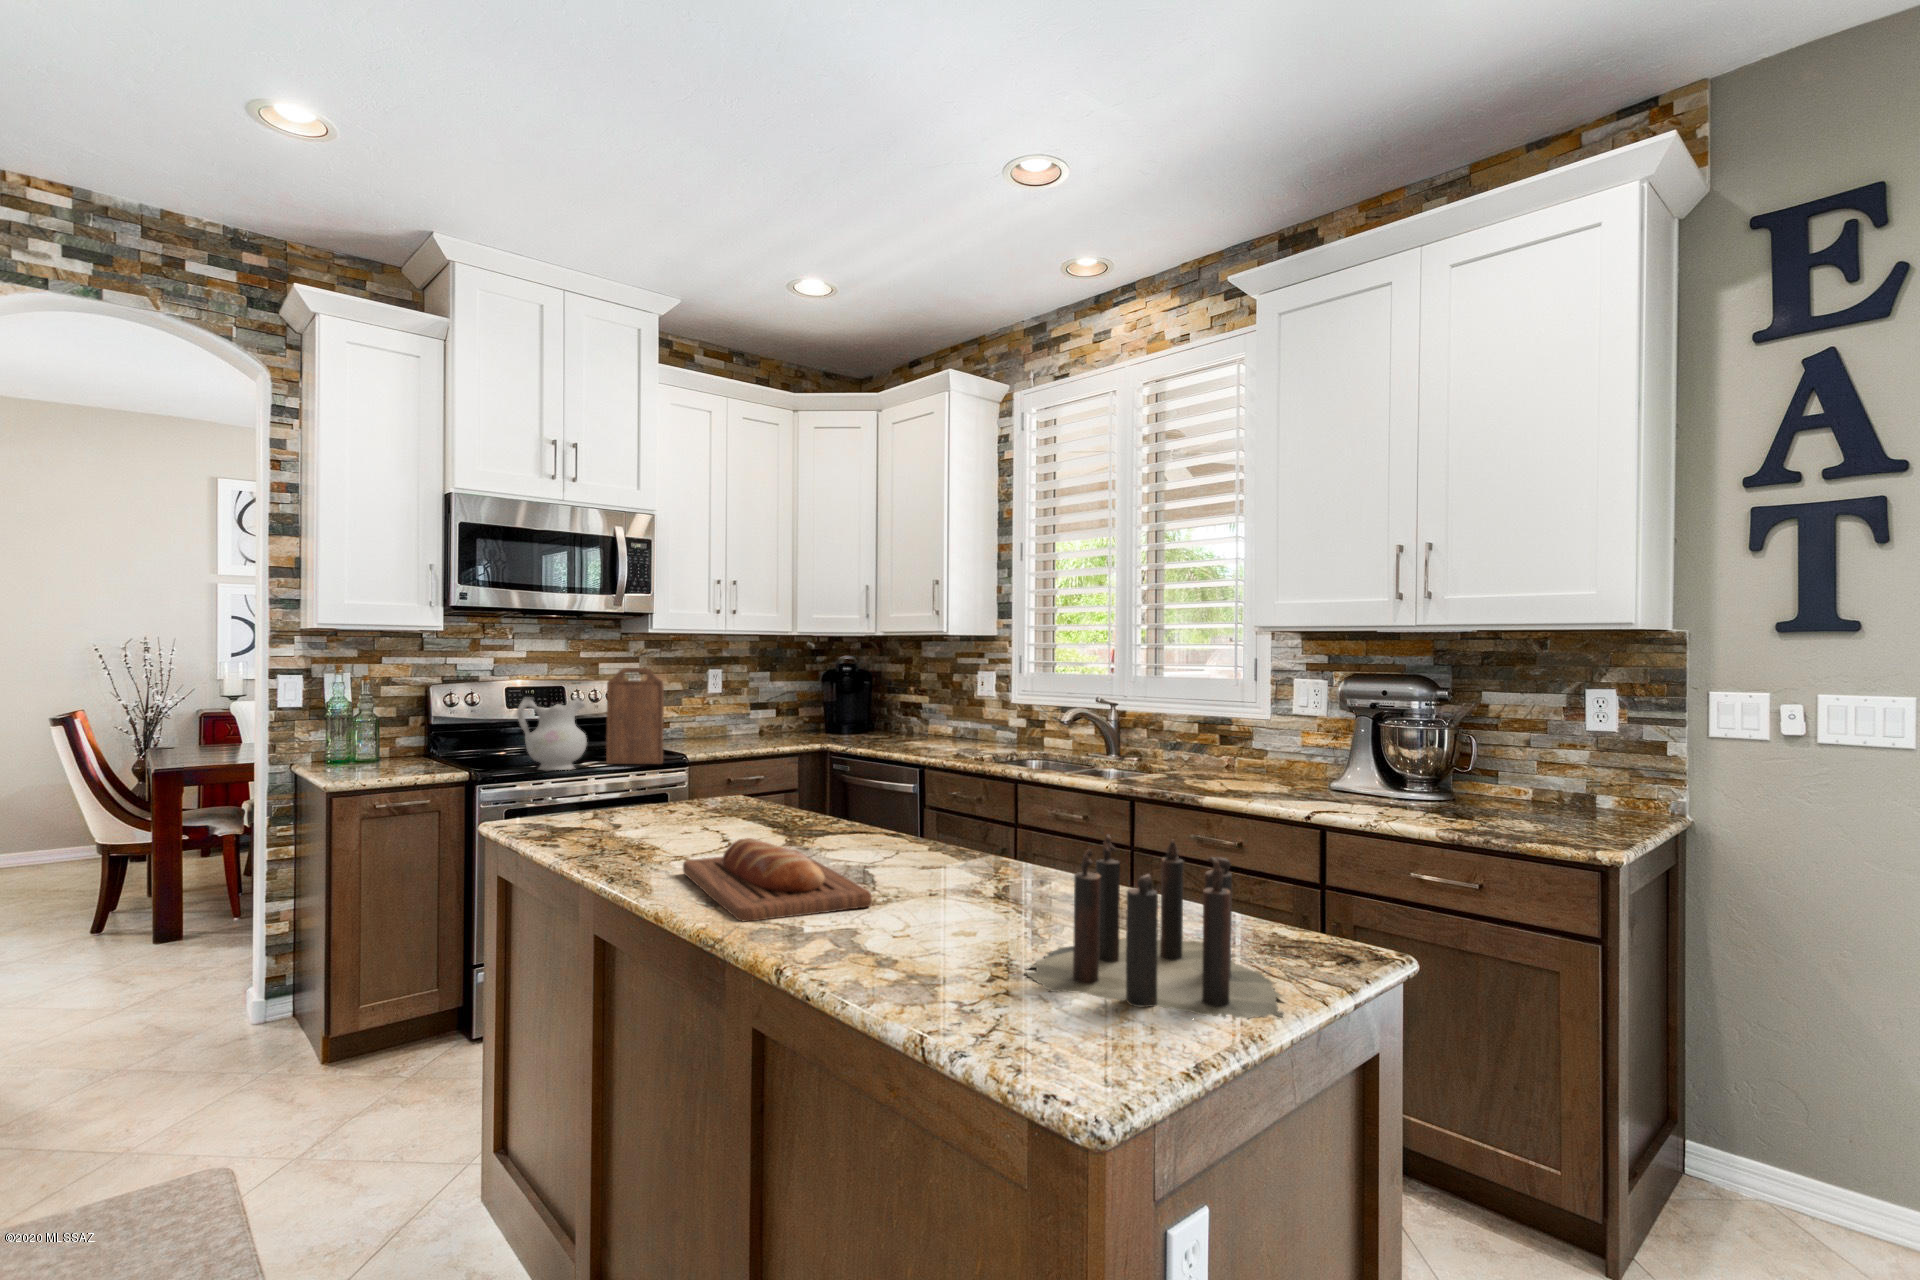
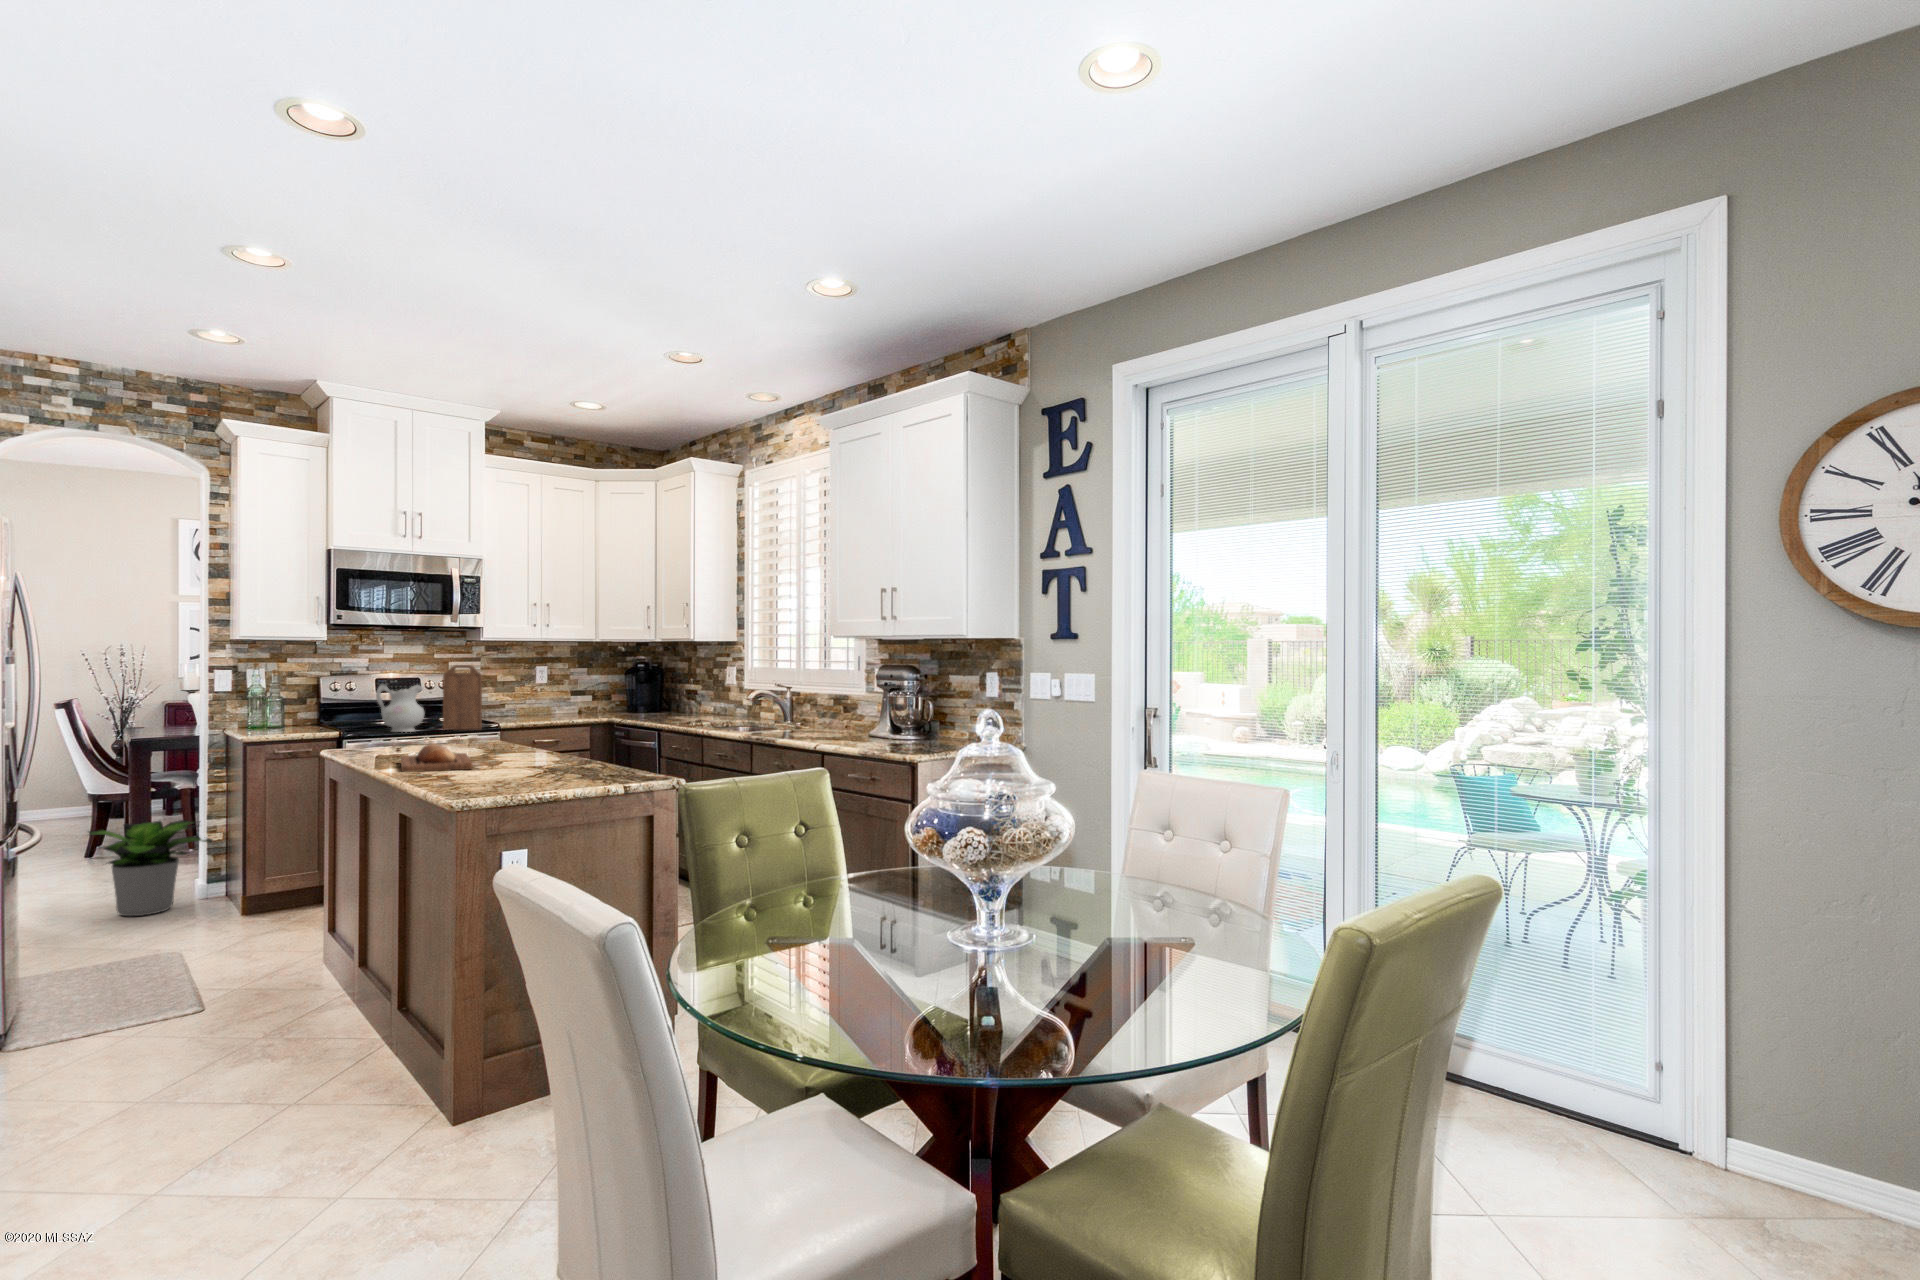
candle: present [1025,835,1284,1019] -> none [479,727,610,788]
potted plant: none [78,903,286,1065] -> present [89,820,212,916]

